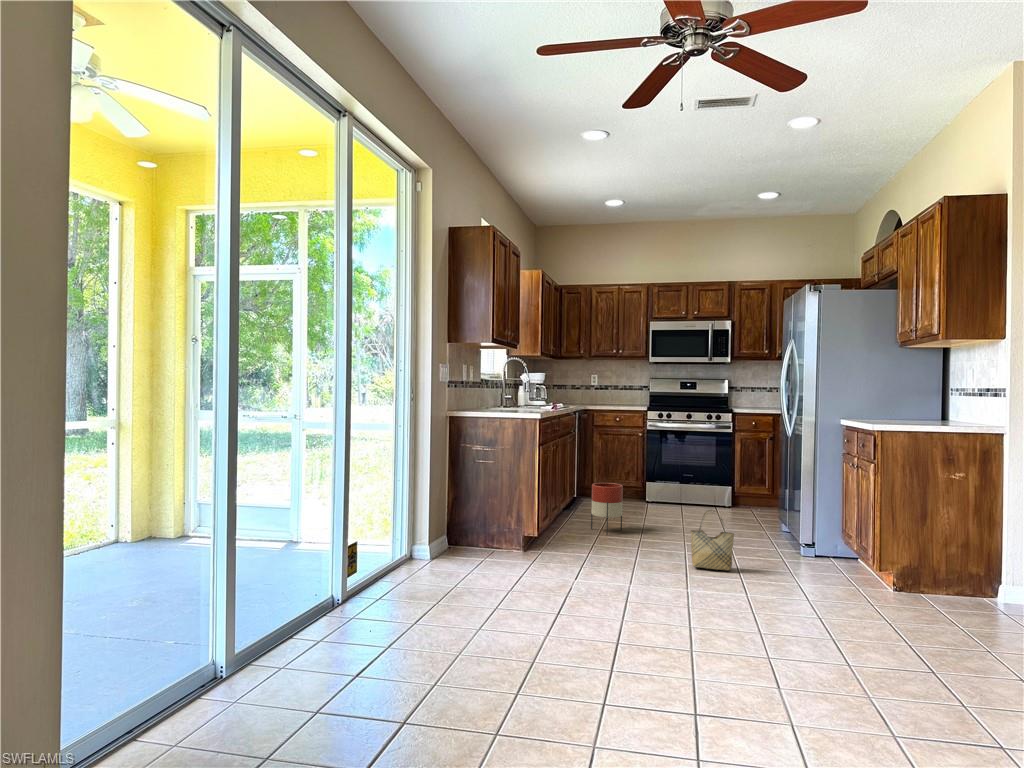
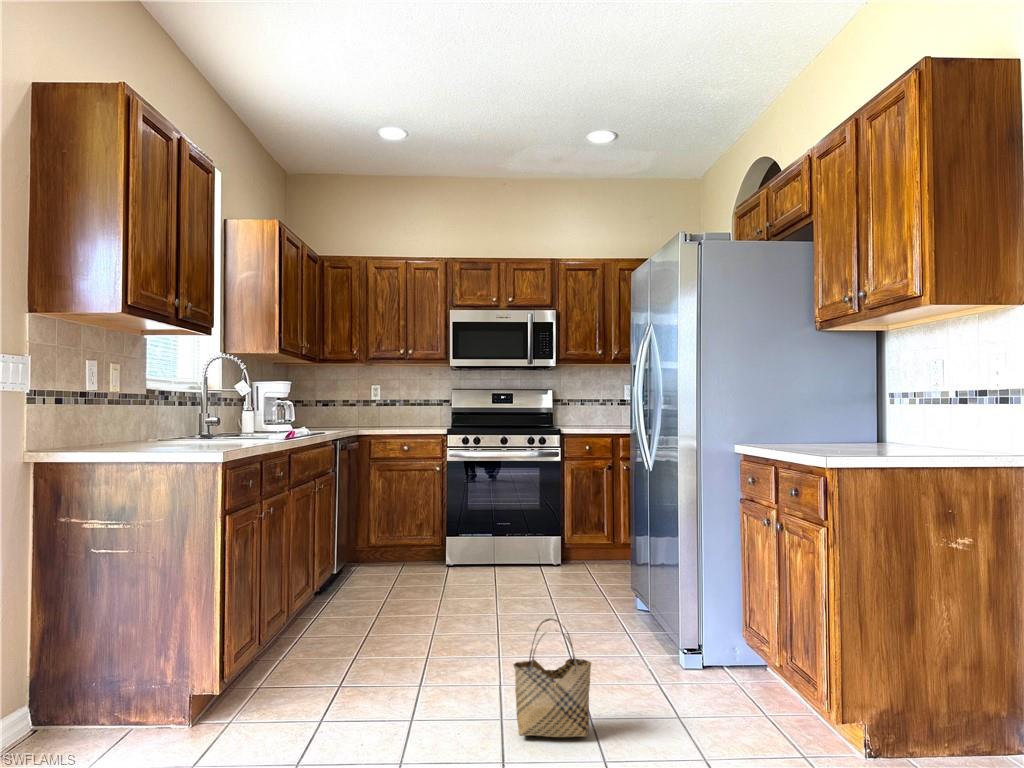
planter: present [591,483,623,535] -> none [349,557,402,652]

